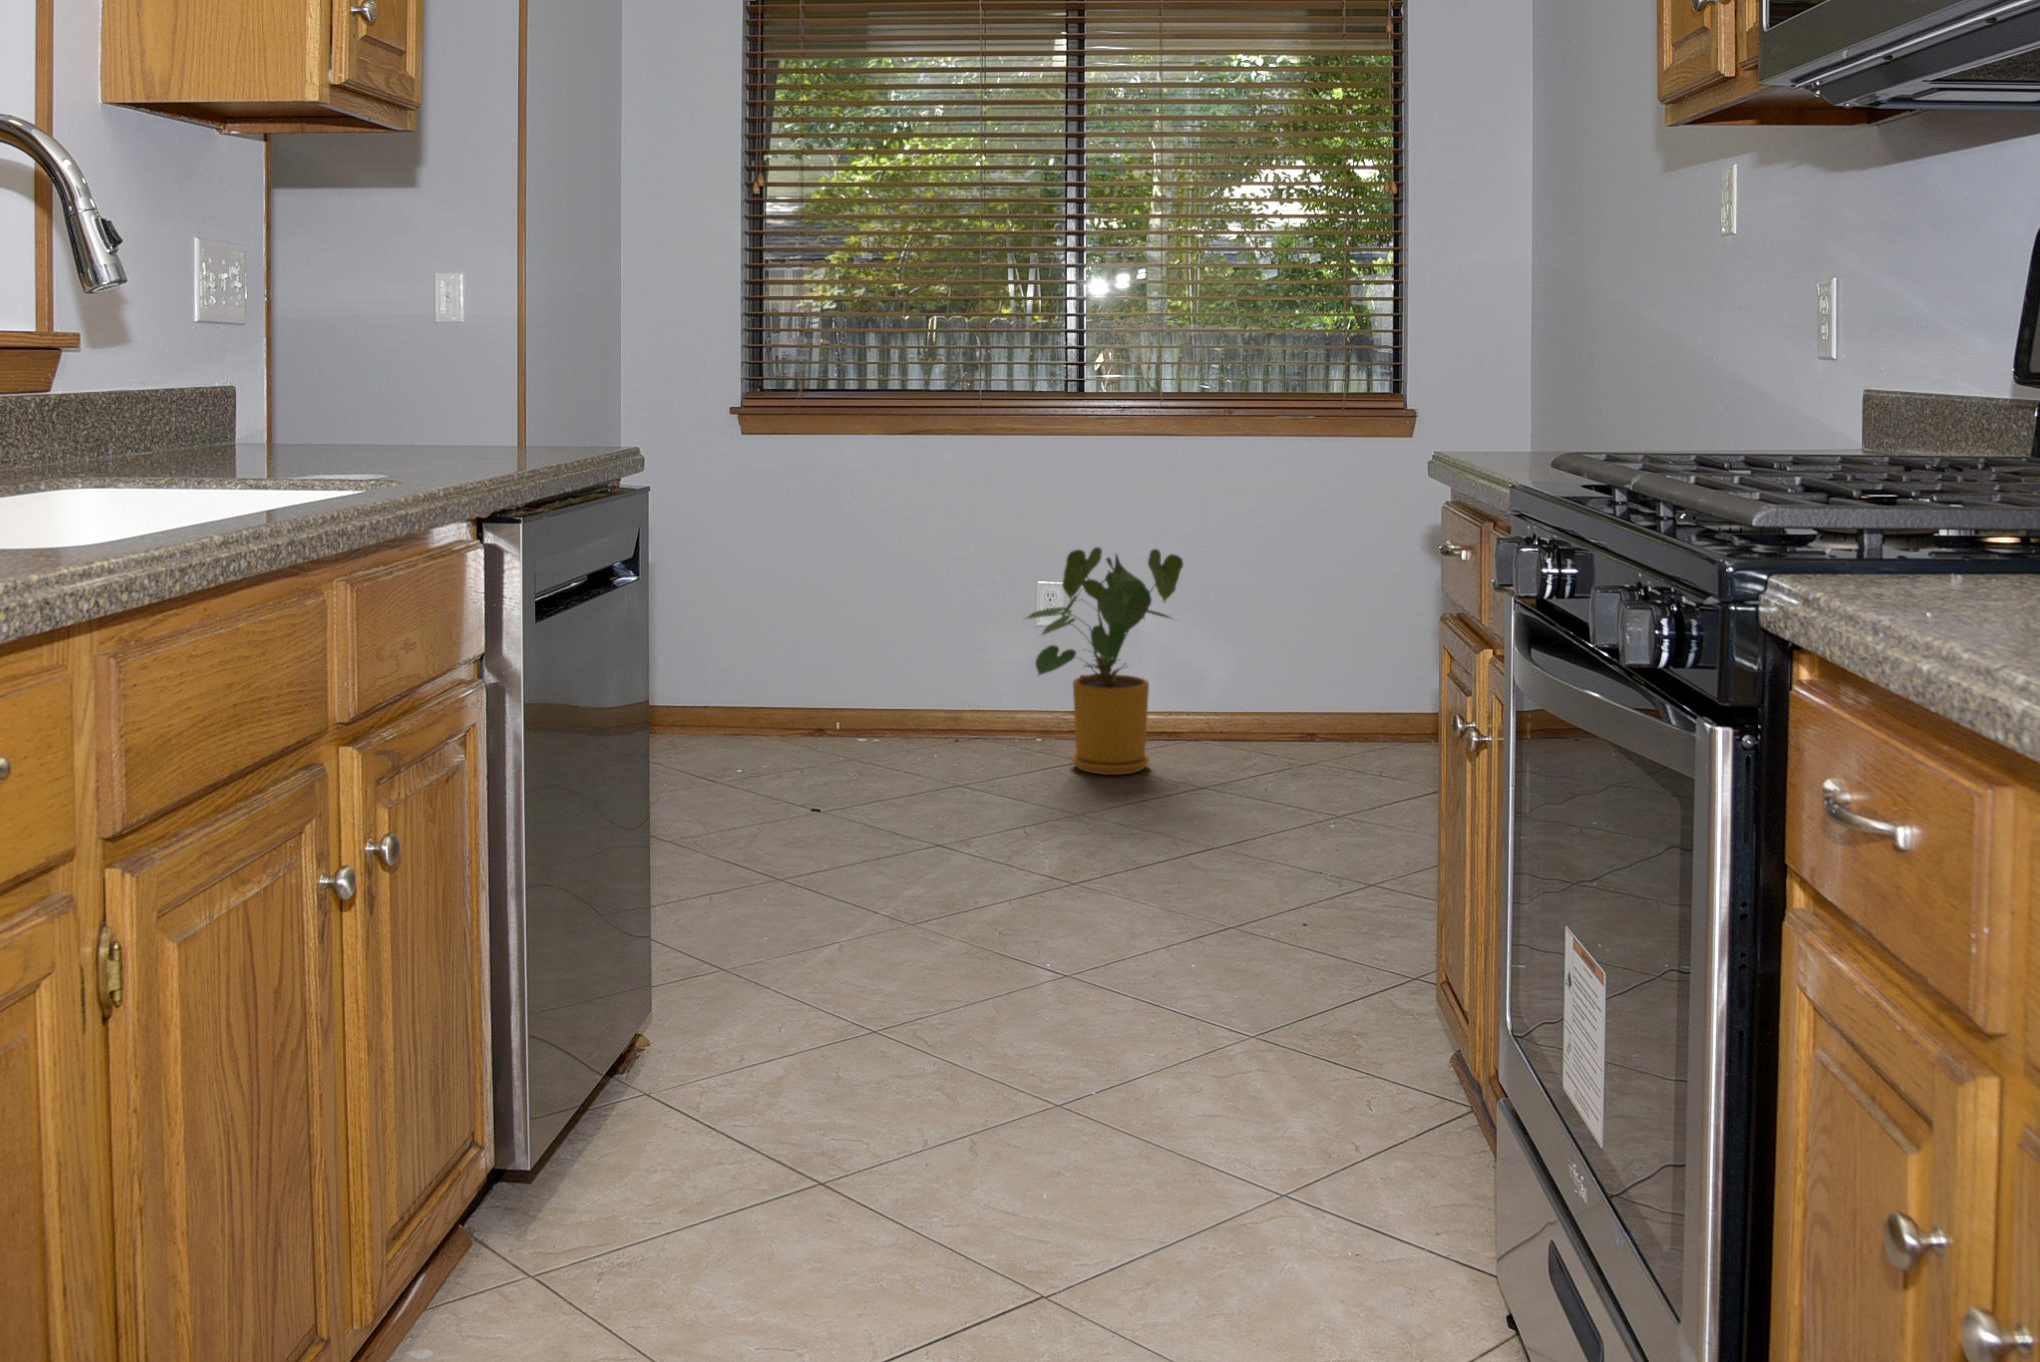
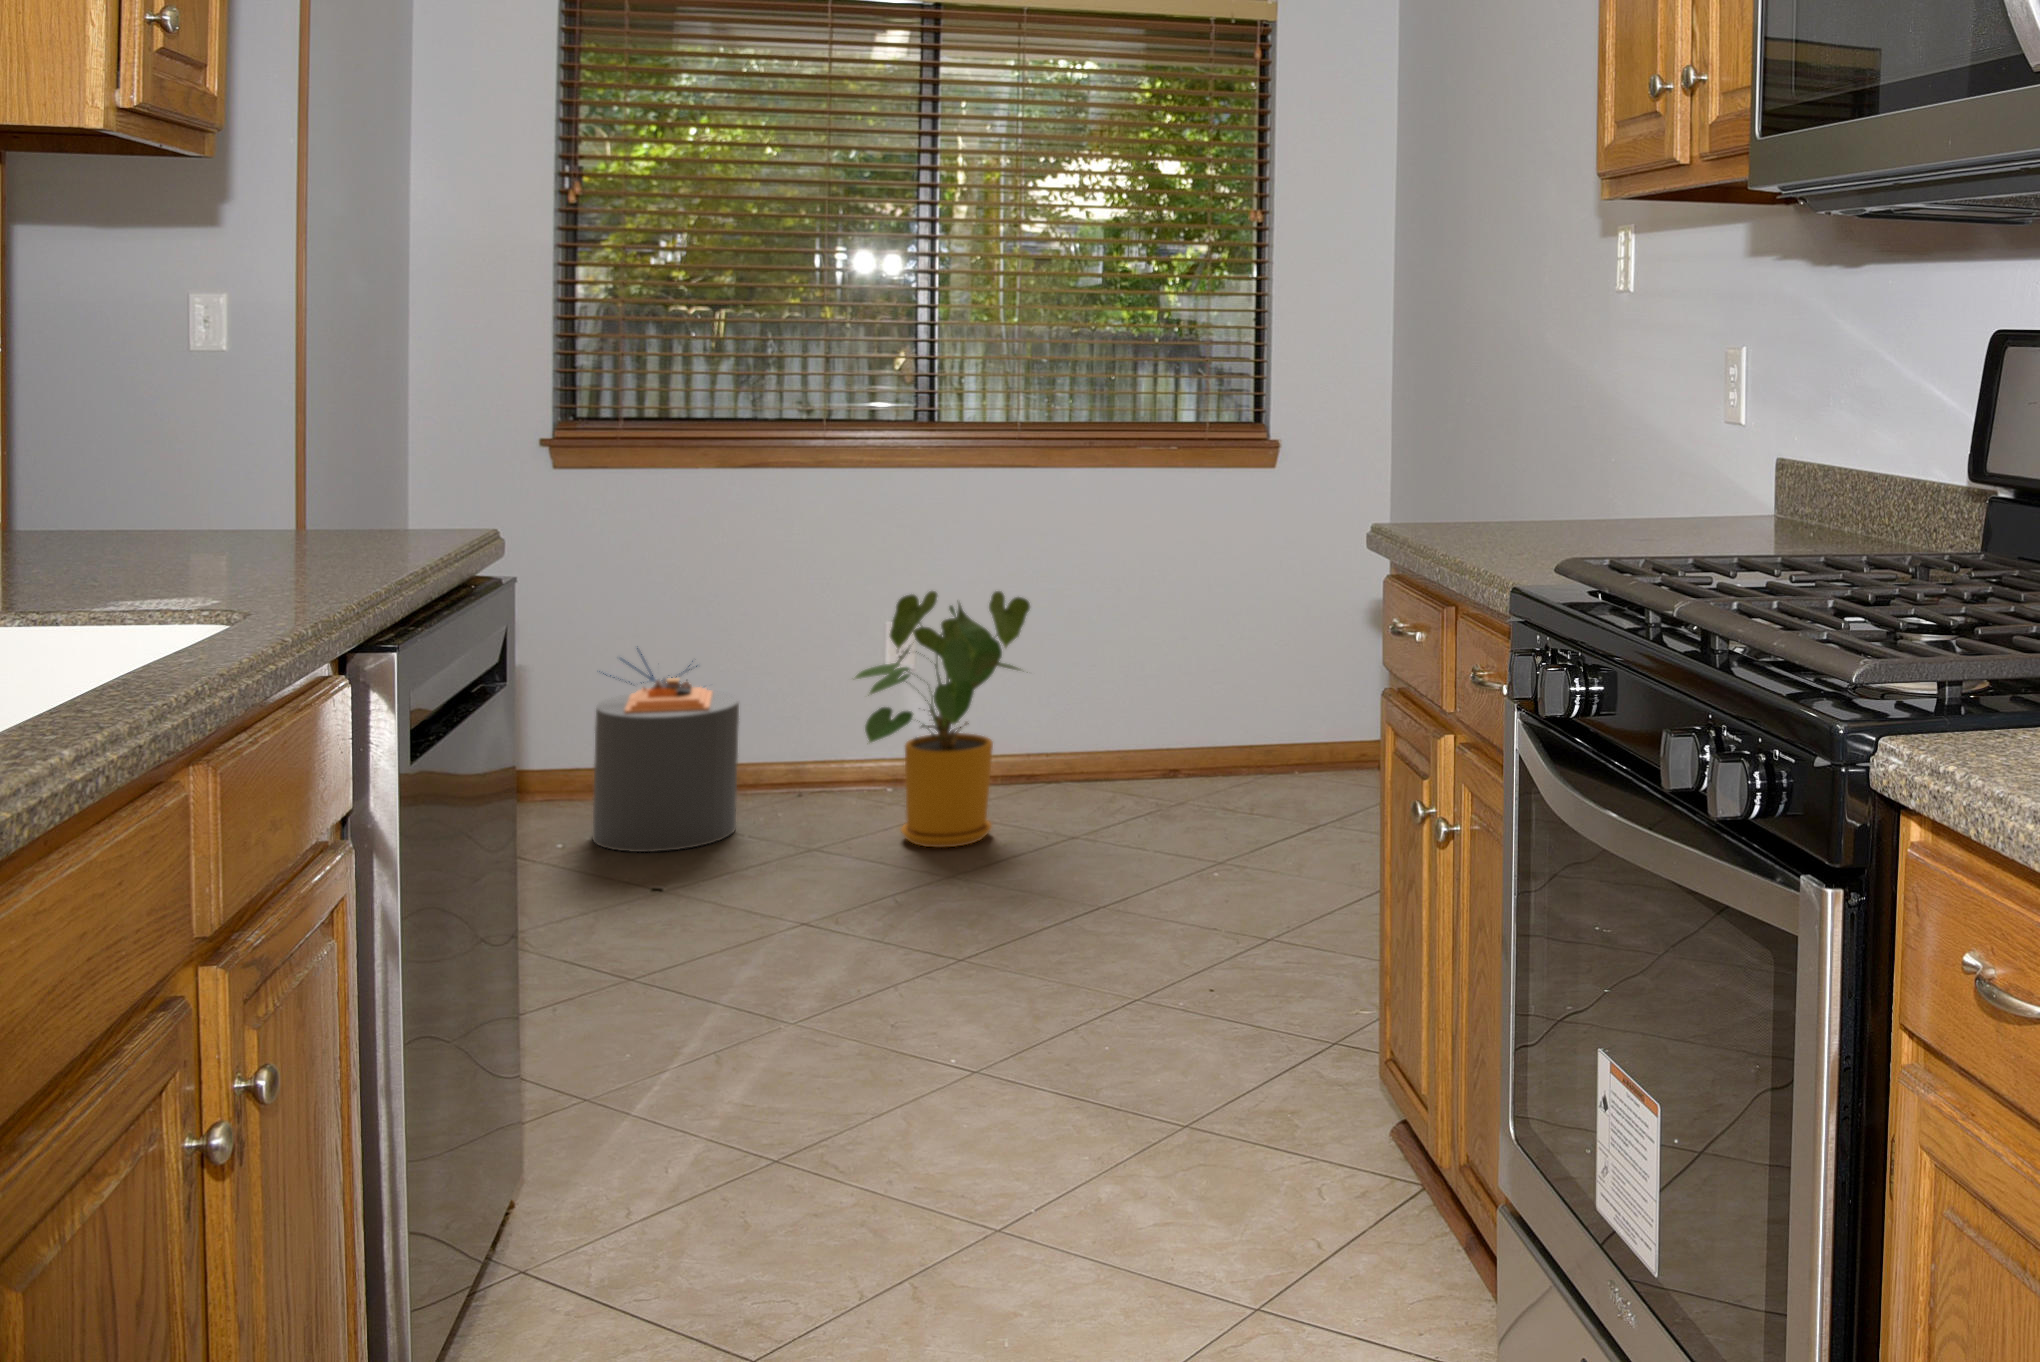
trash can: none [824,583,939,761] -> present [593,646,739,852]

